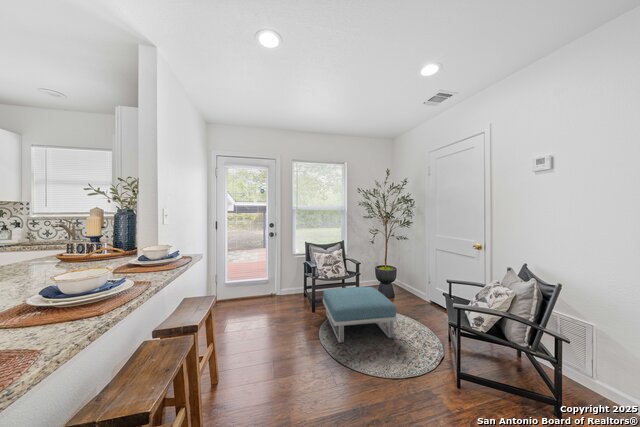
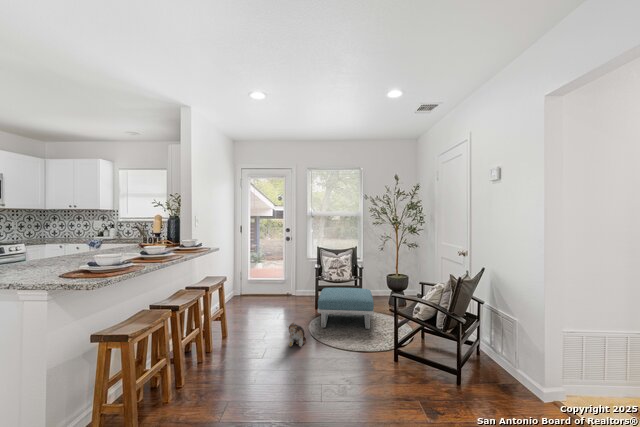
plush toy: none [318,354,338,389] -> present [289,323,306,347]

